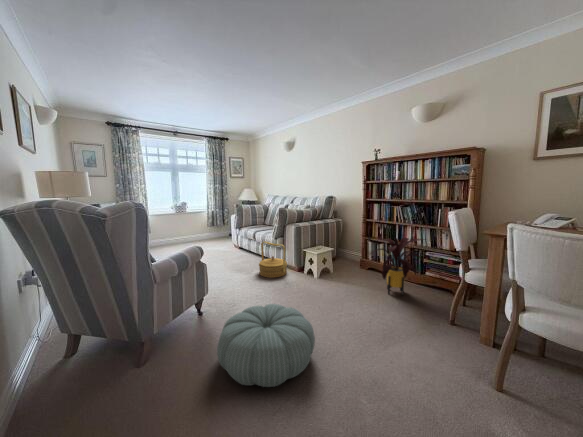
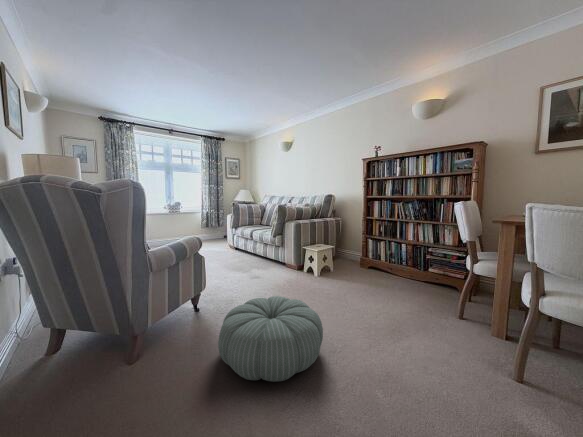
house plant: present [377,238,424,296] -> none [371,232,433,292]
woven basket: present [259,241,287,278] -> none [257,239,286,276]

